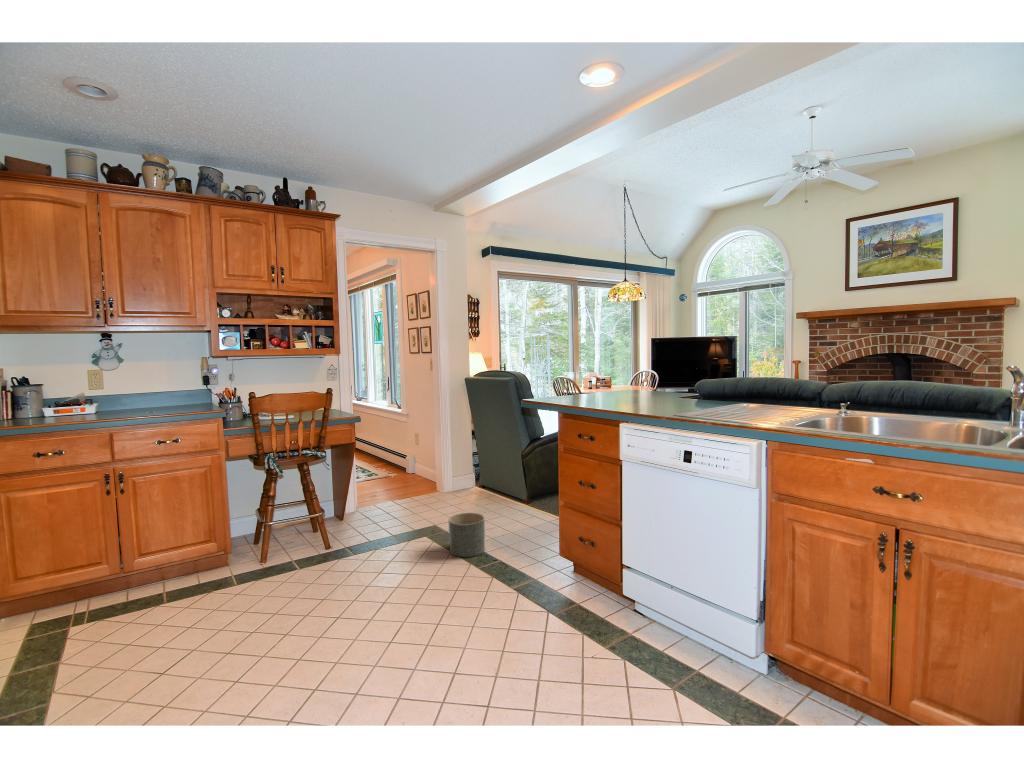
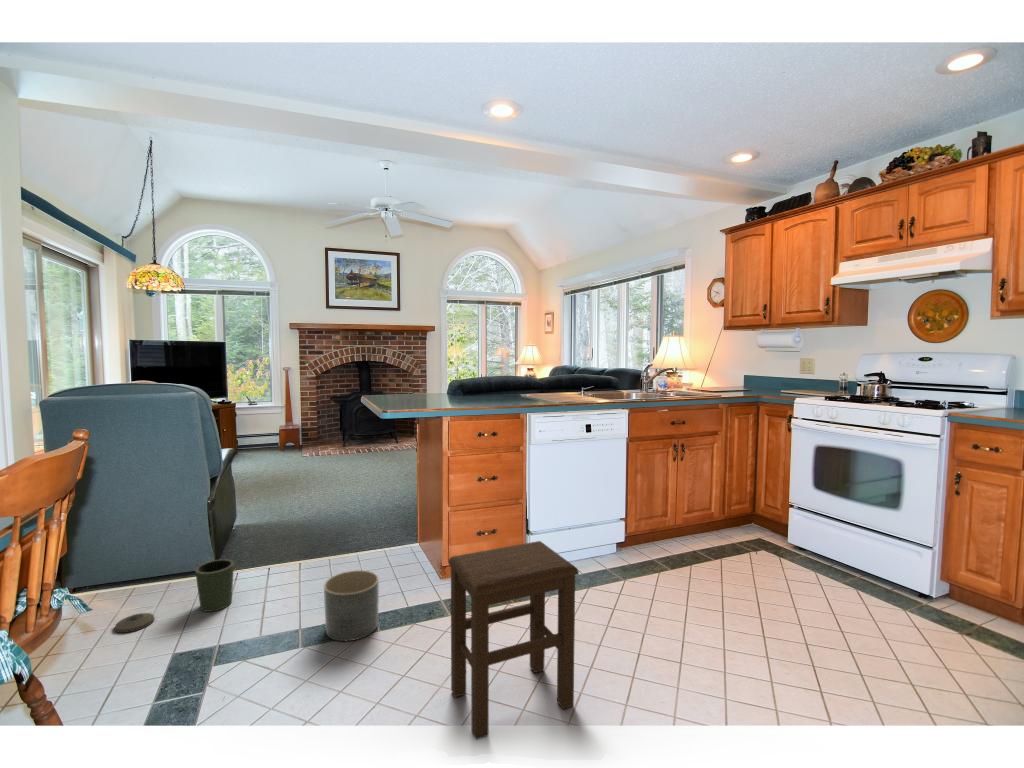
trash can: none [445,486,489,516] -> present [115,559,234,633]
stool: none [350,502,437,640] -> present [448,541,579,740]

